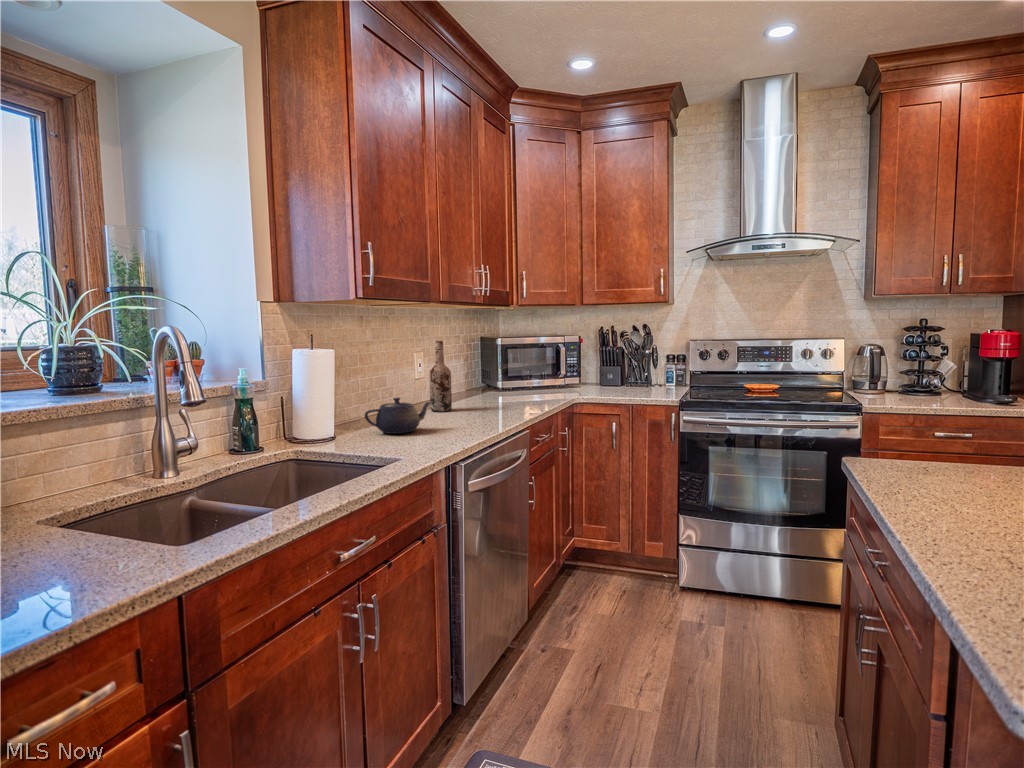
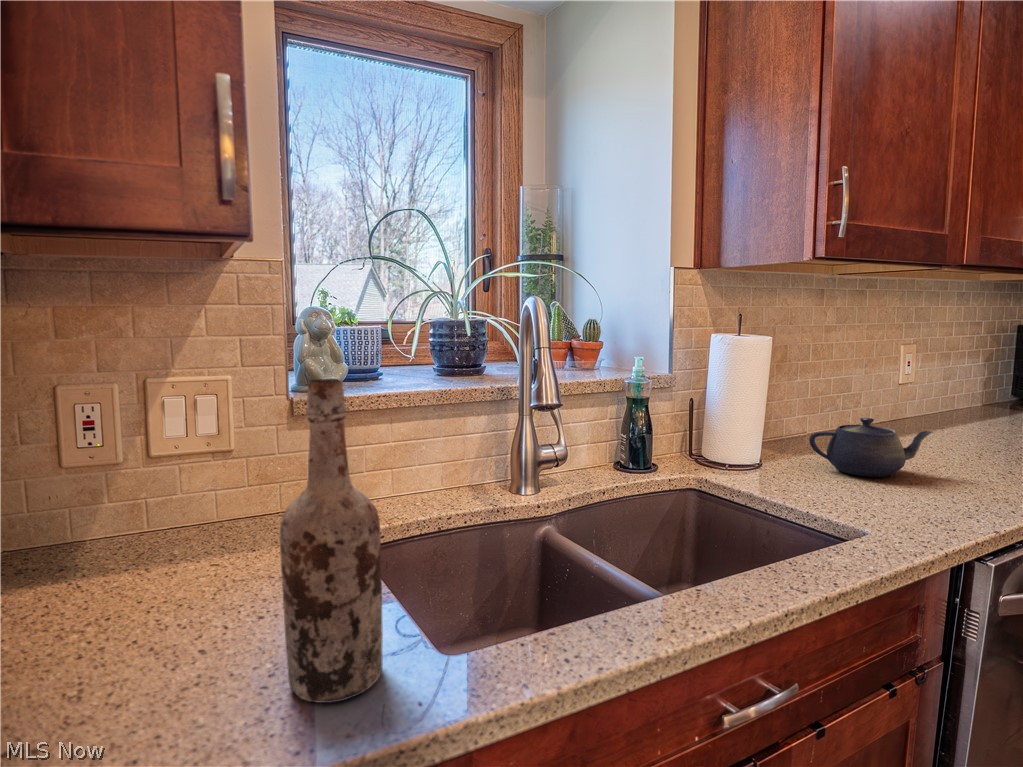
wine bottle: present [429,341,452,412] -> present [280,379,383,703]

